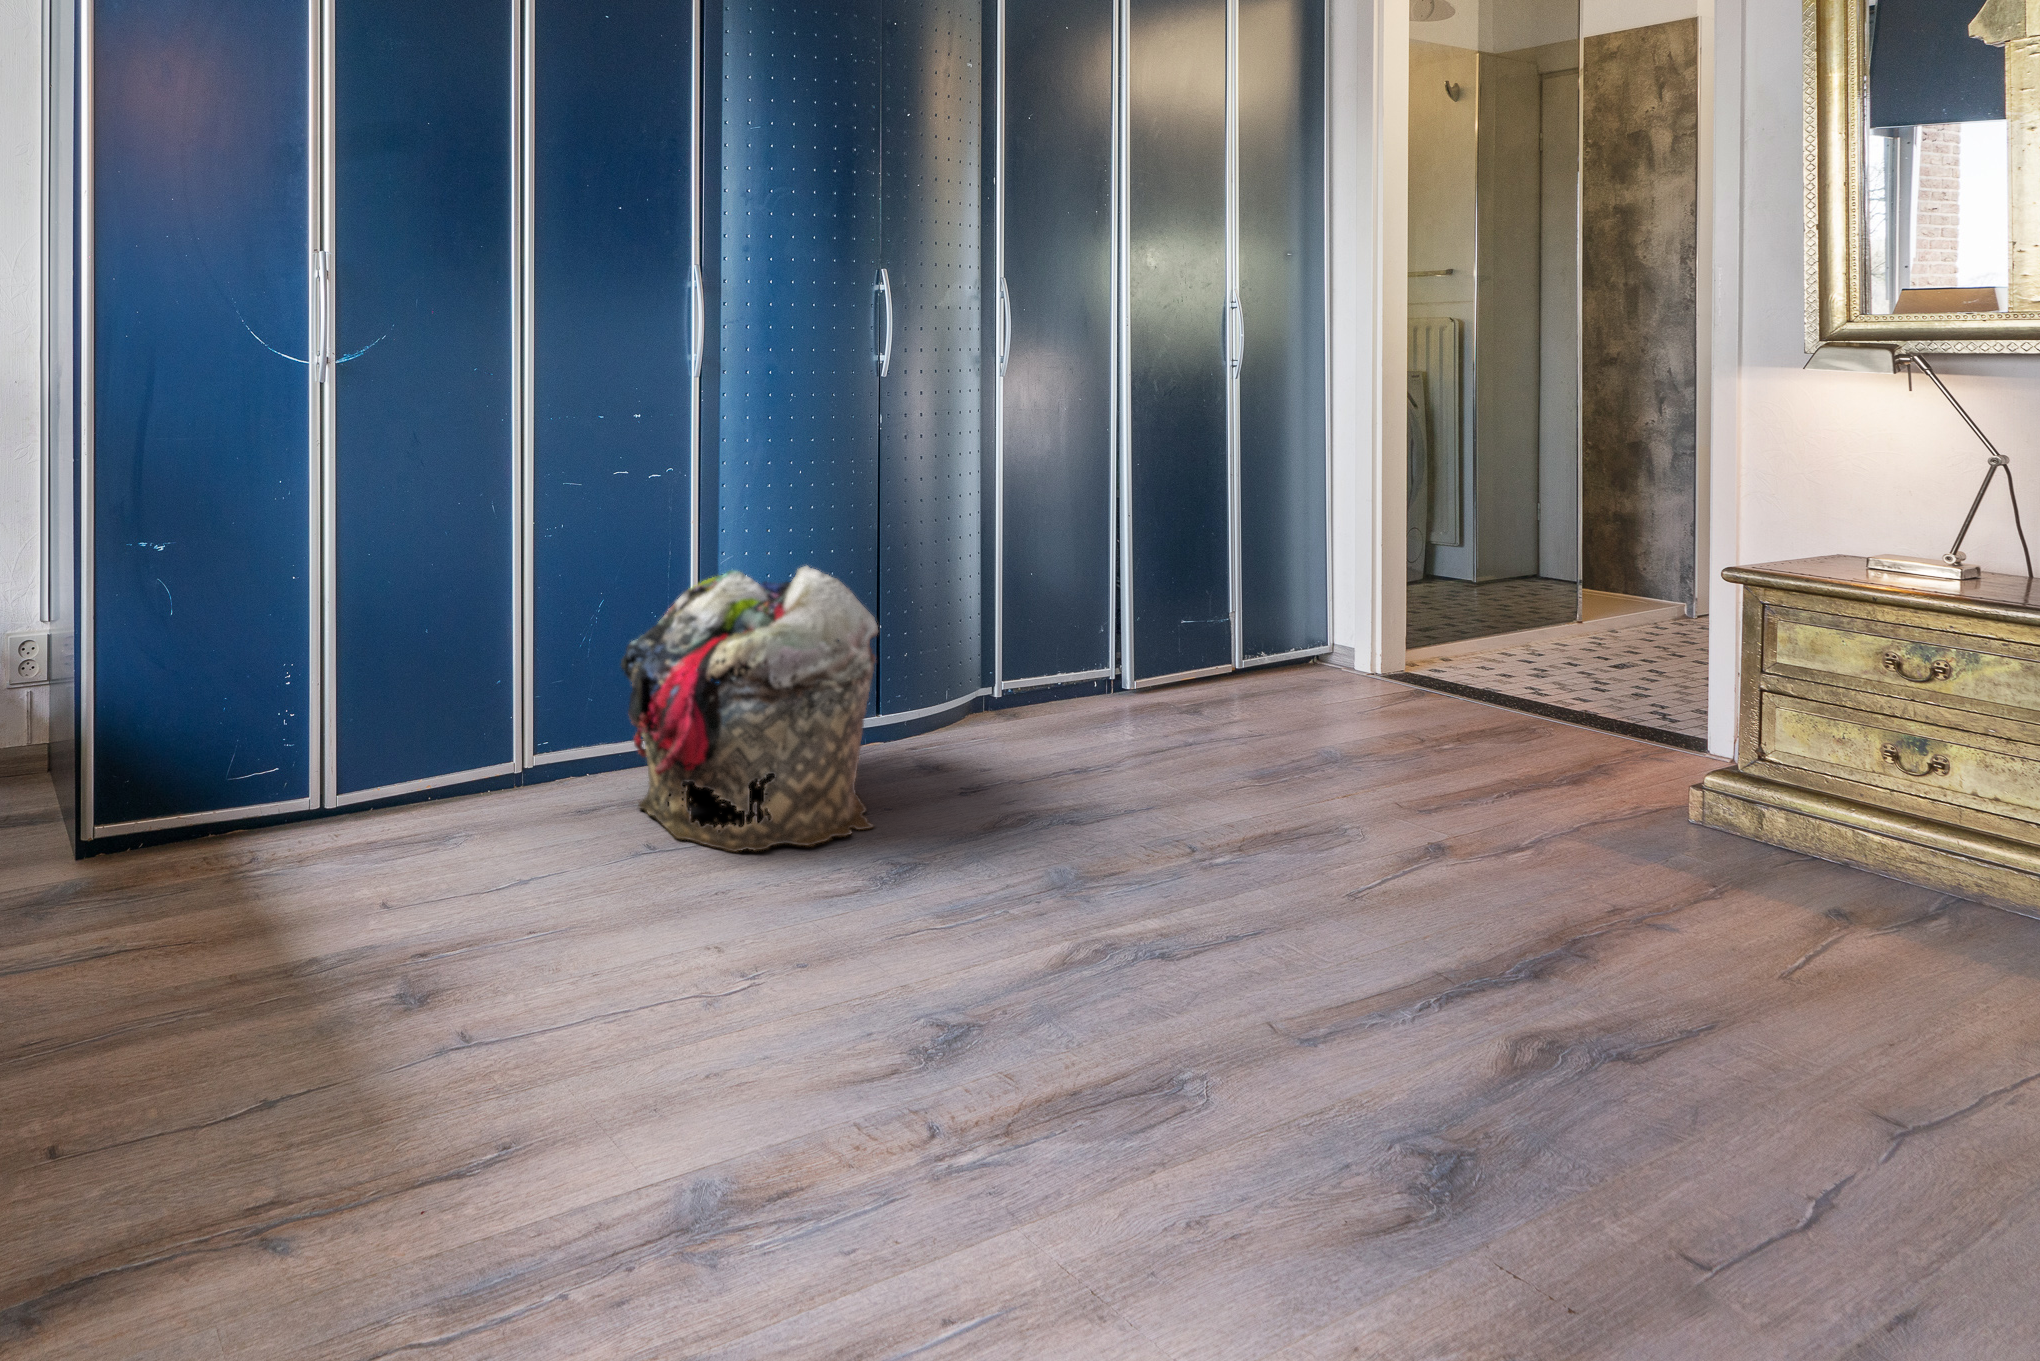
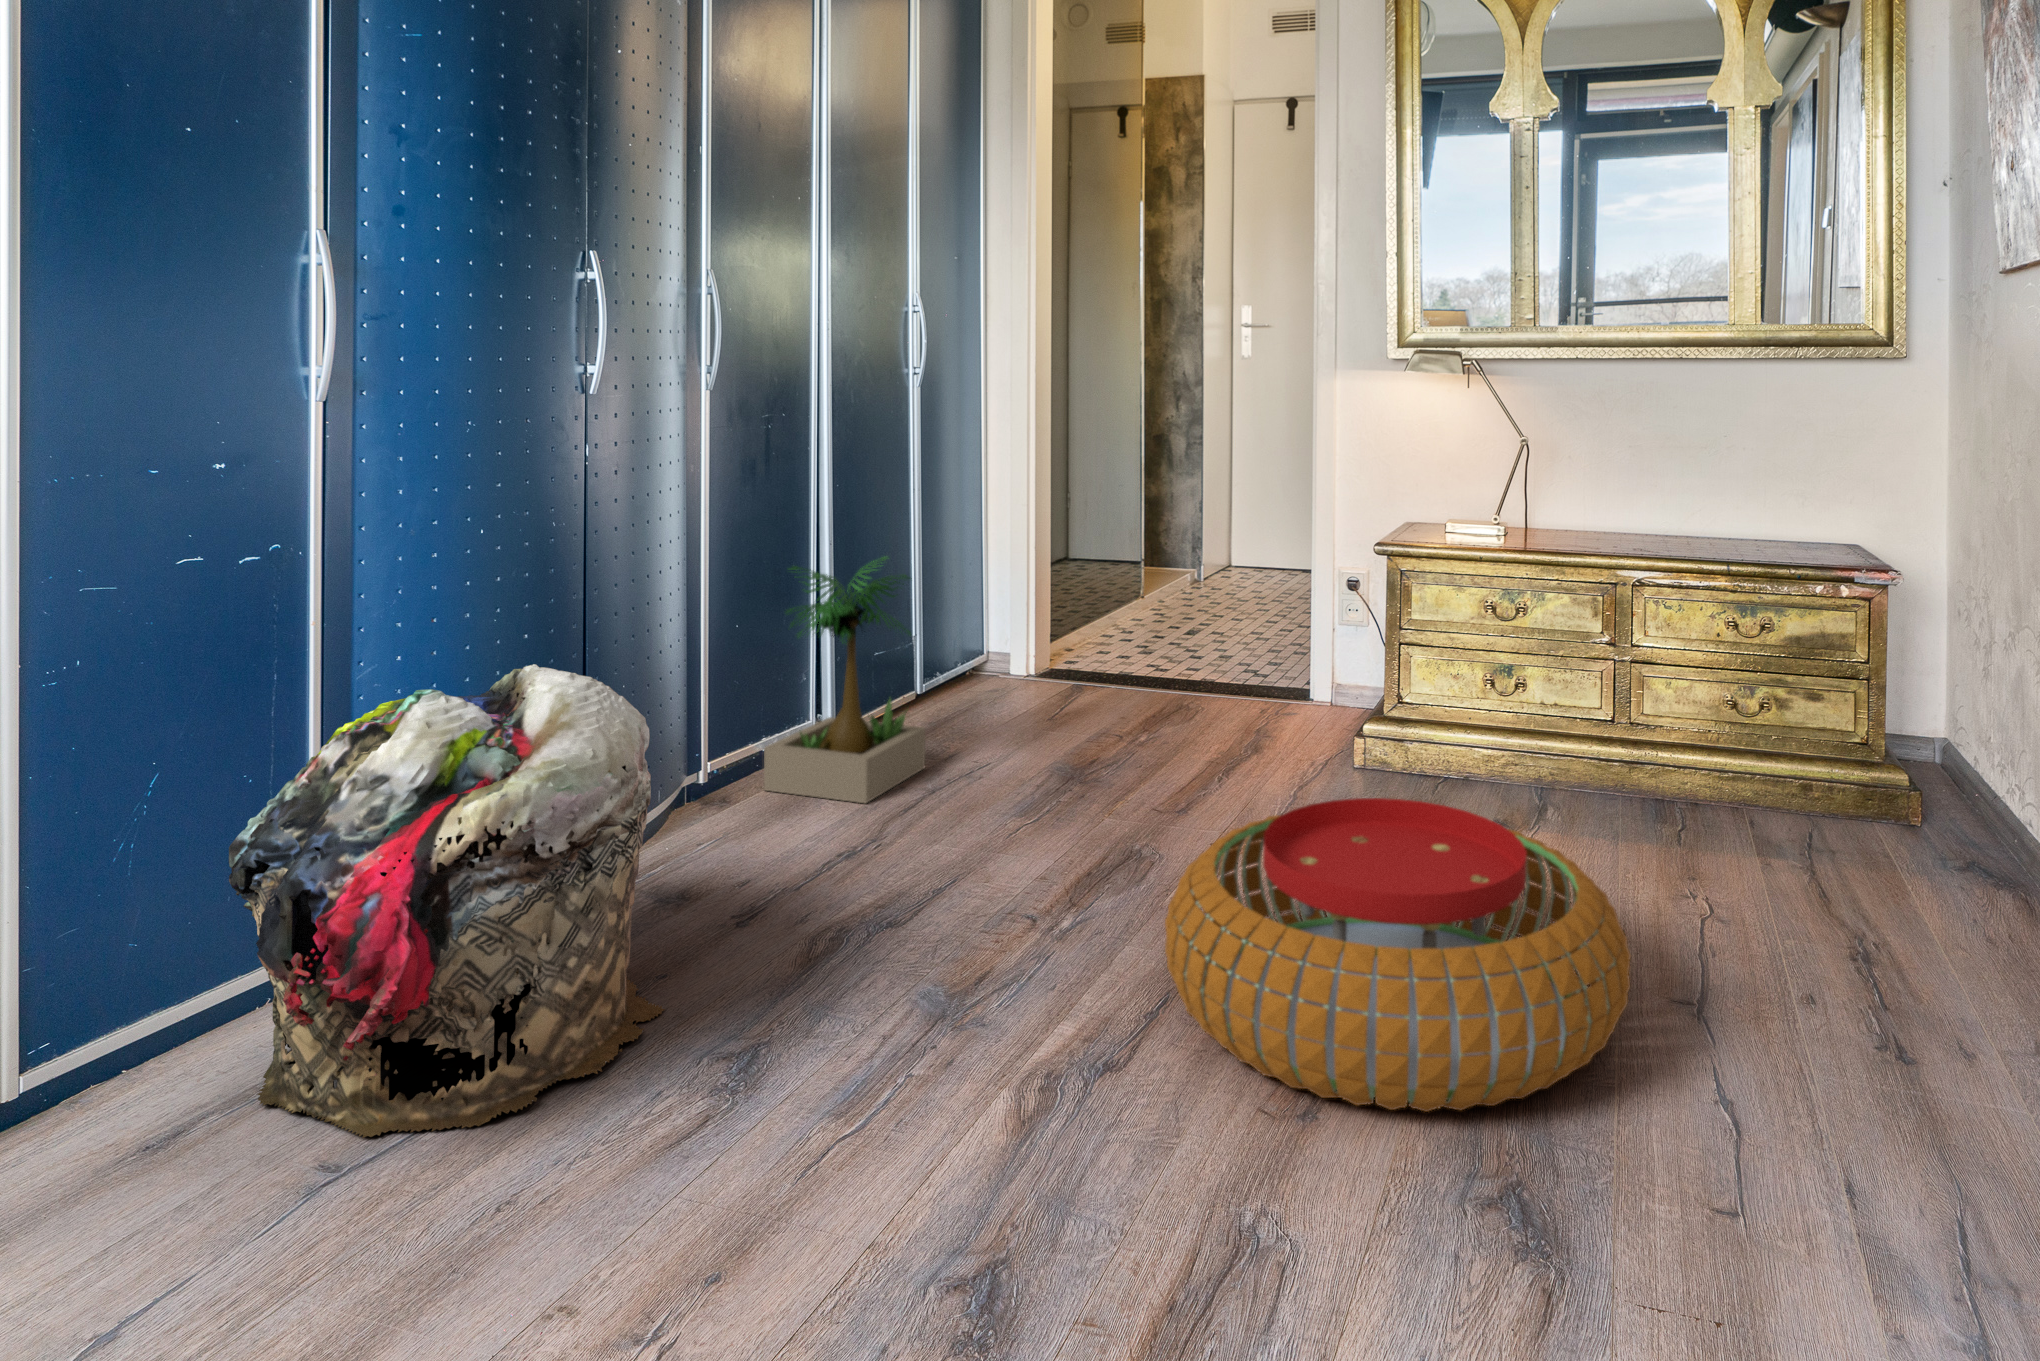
potted plant: none [1043,527,1191,740] -> present [764,557,925,803]
pouf: none [1237,795,1782,1115] -> present [1165,798,1631,1112]

